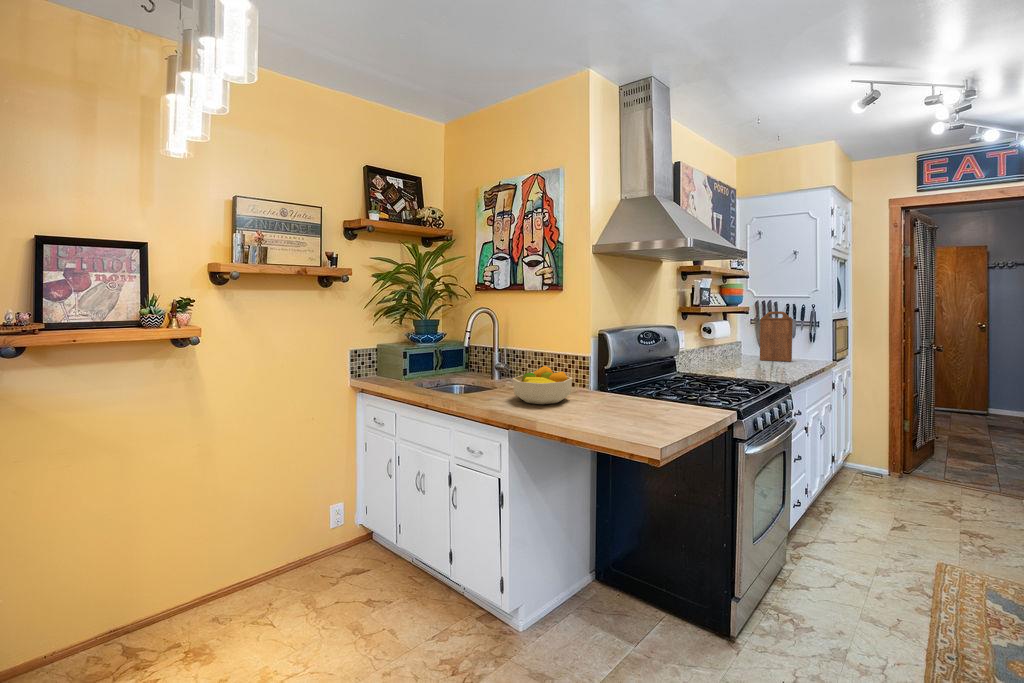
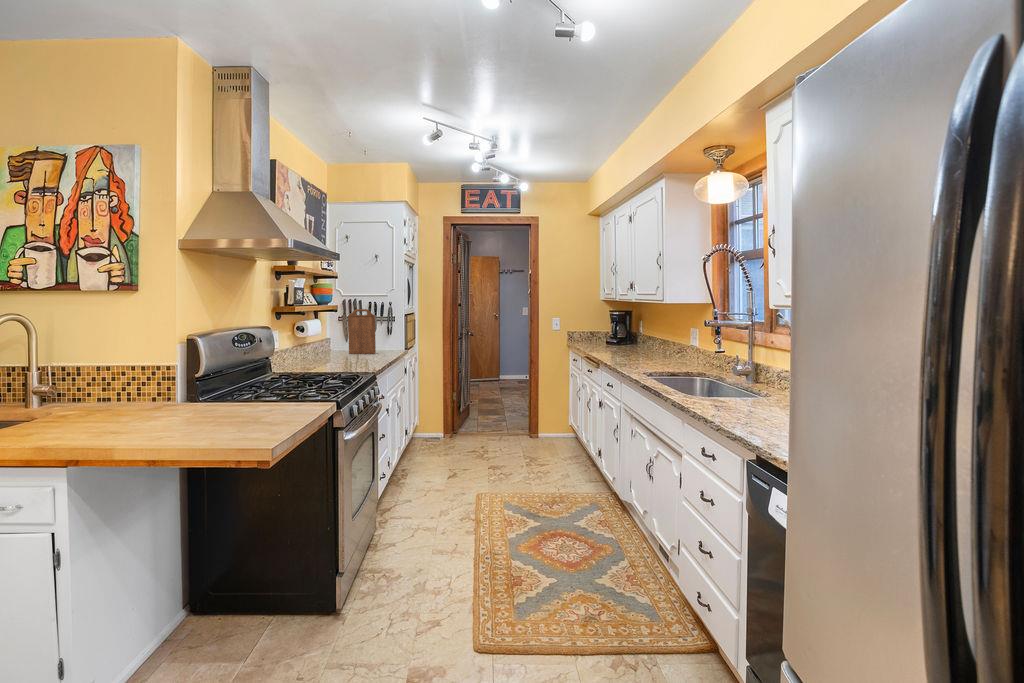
fruit bowl: present [513,366,572,404] -> none [81,377,164,422]

